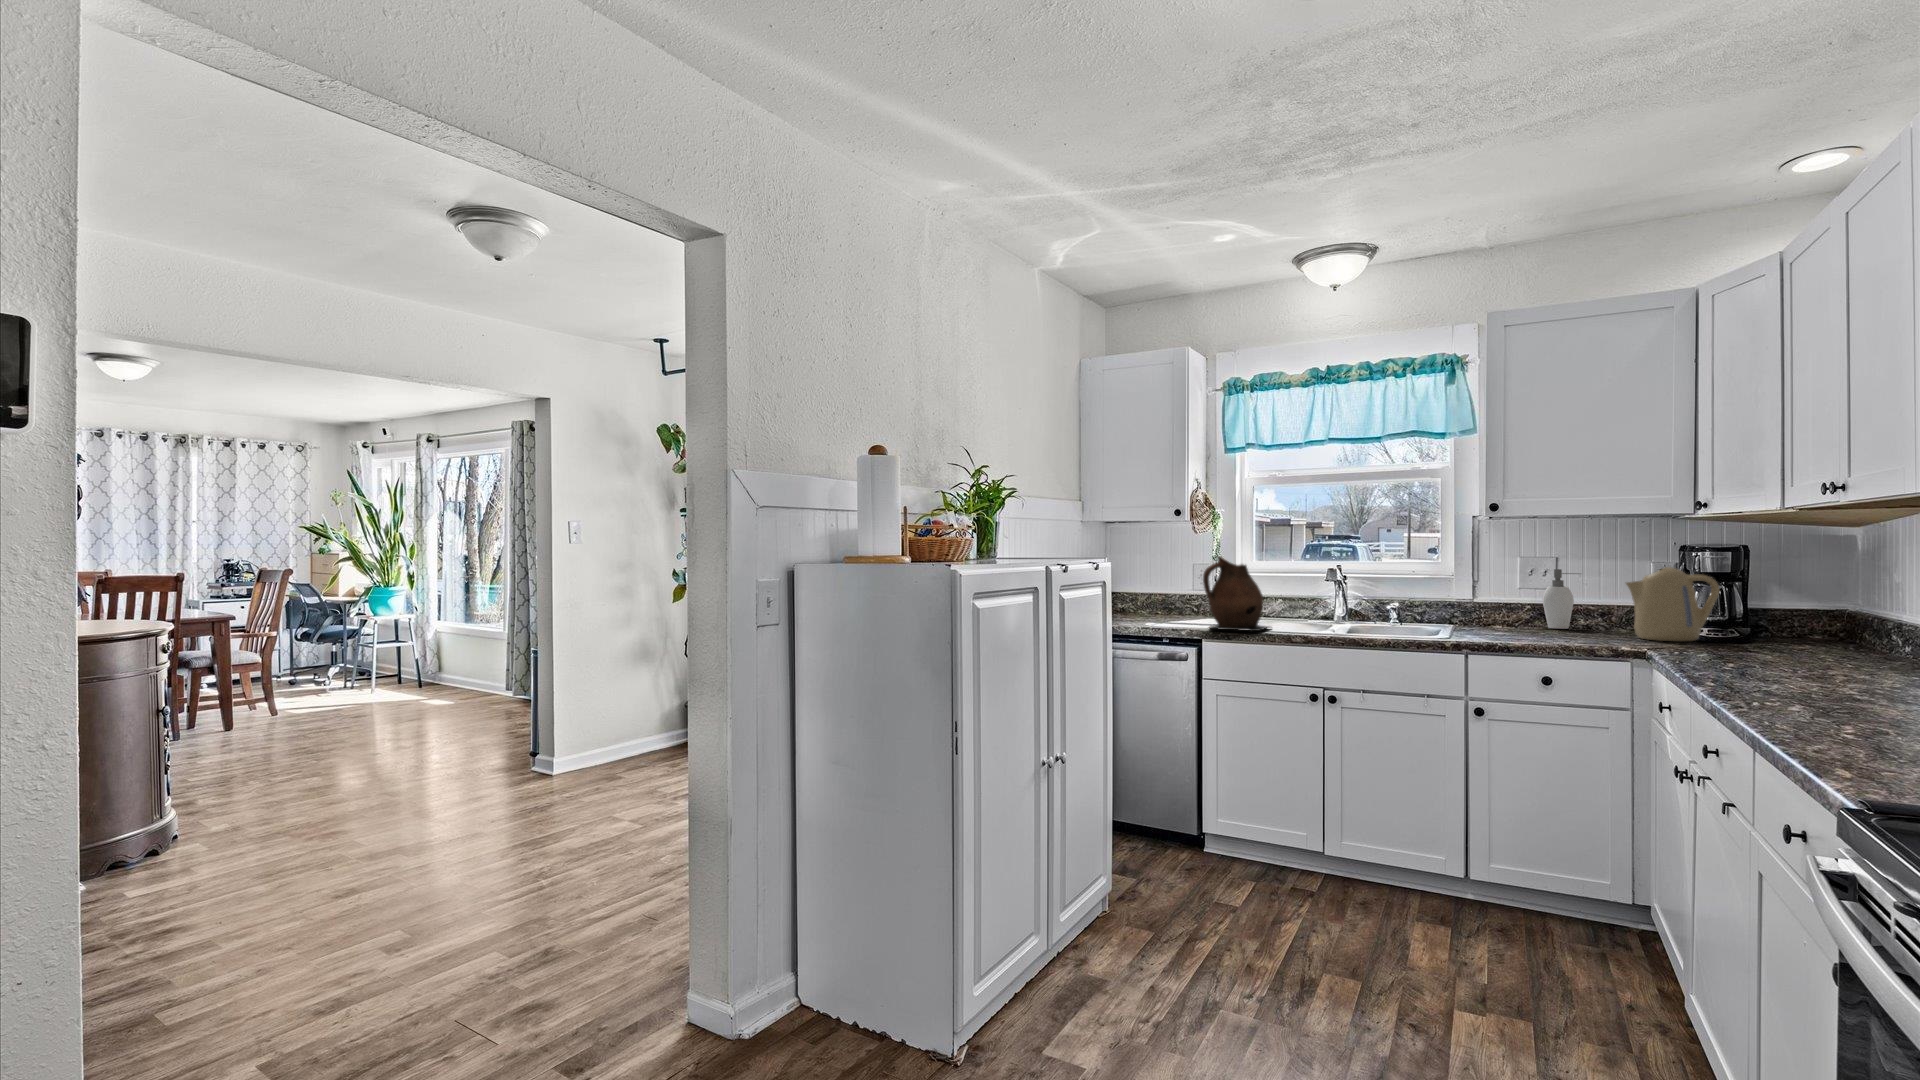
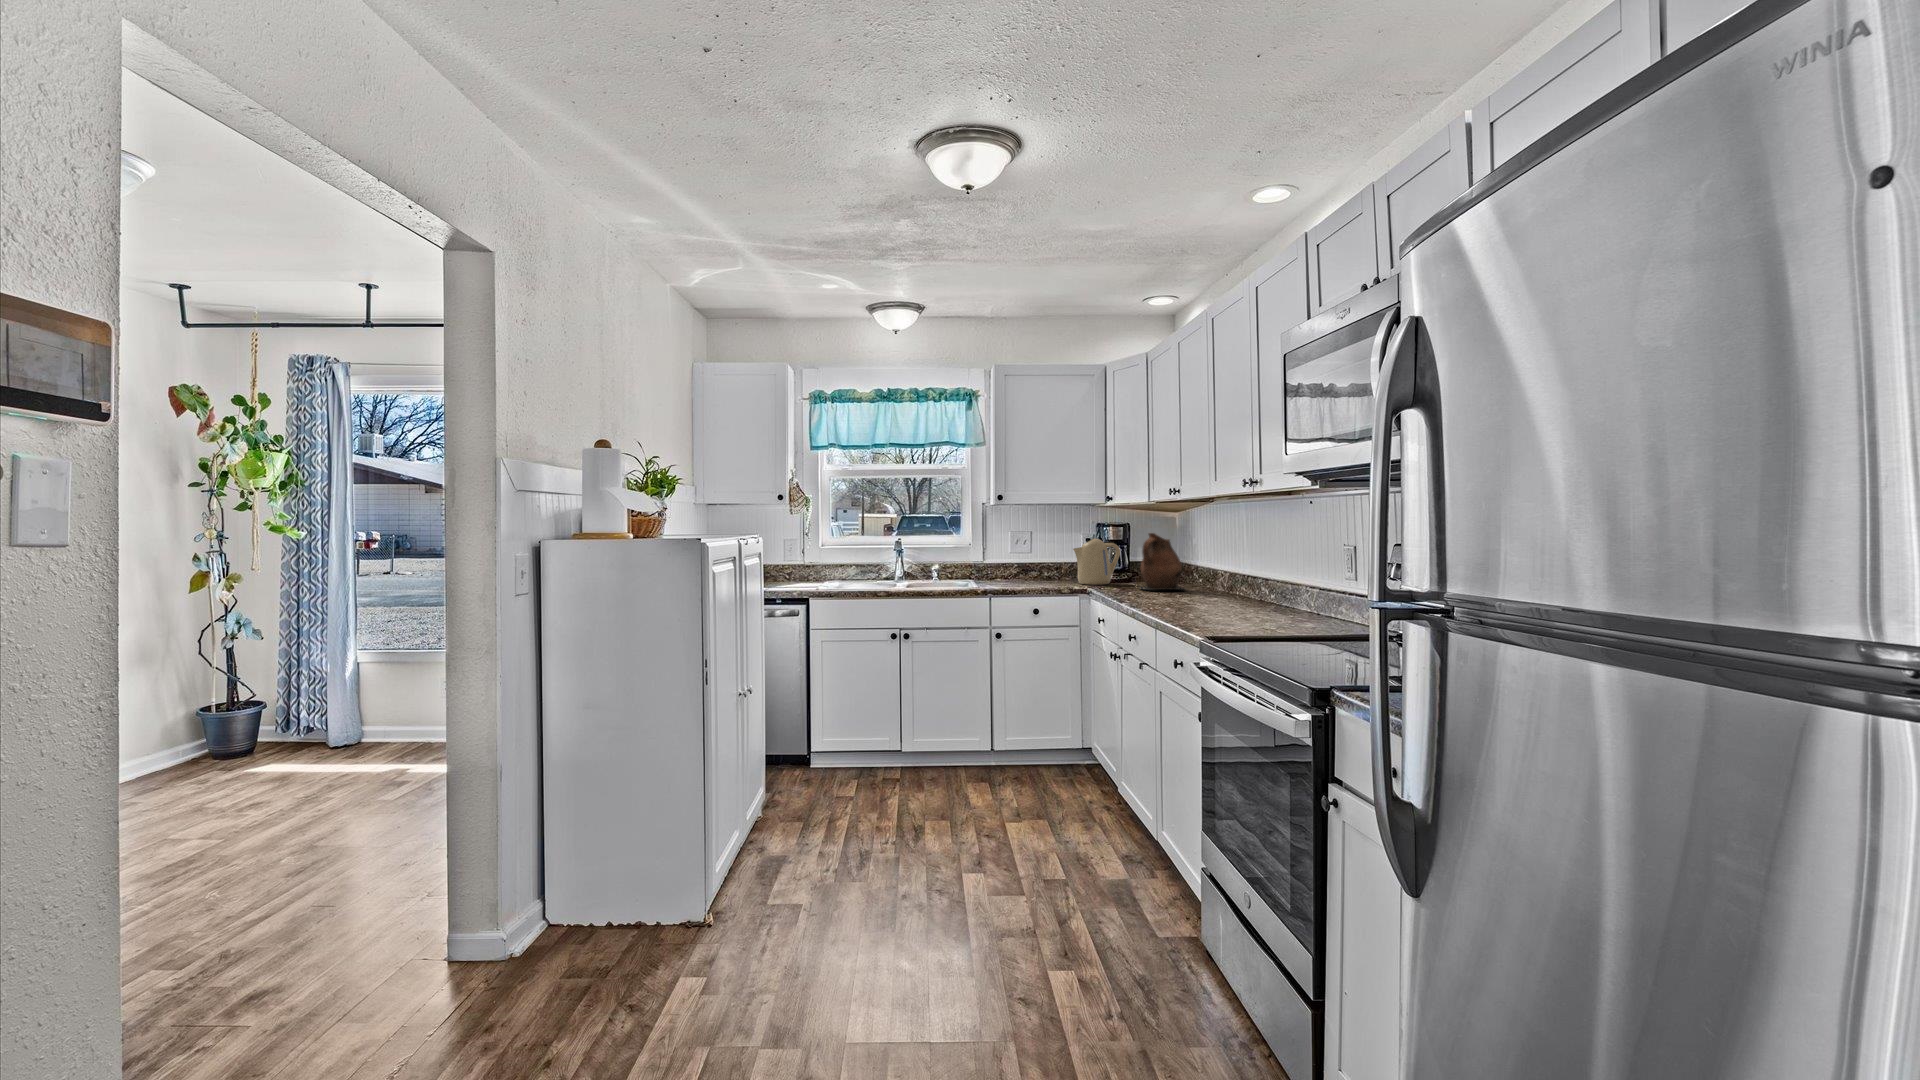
ceramic pitcher: present [1203,556,1269,631] -> present [1141,533,1185,590]
soap dispenser: present [1543,569,1581,629] -> none [1024,541,1047,580]

